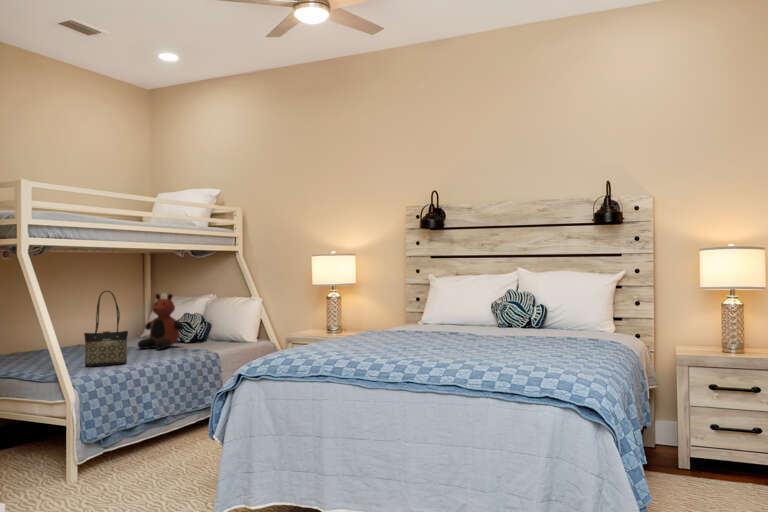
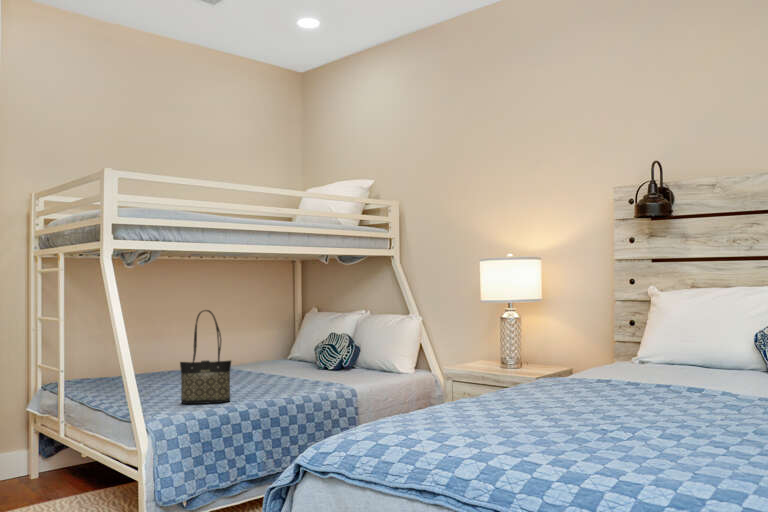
teddy bear: present [138,294,184,349] -> none [268,310,321,380]

